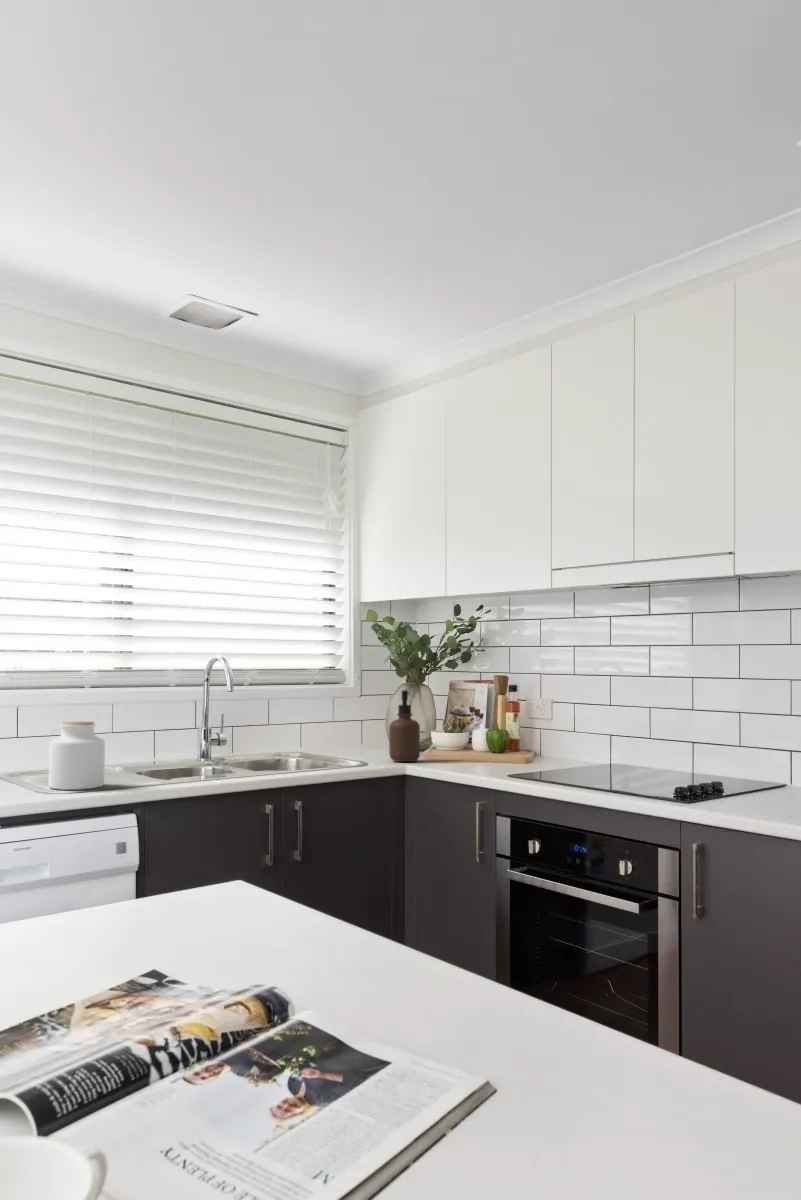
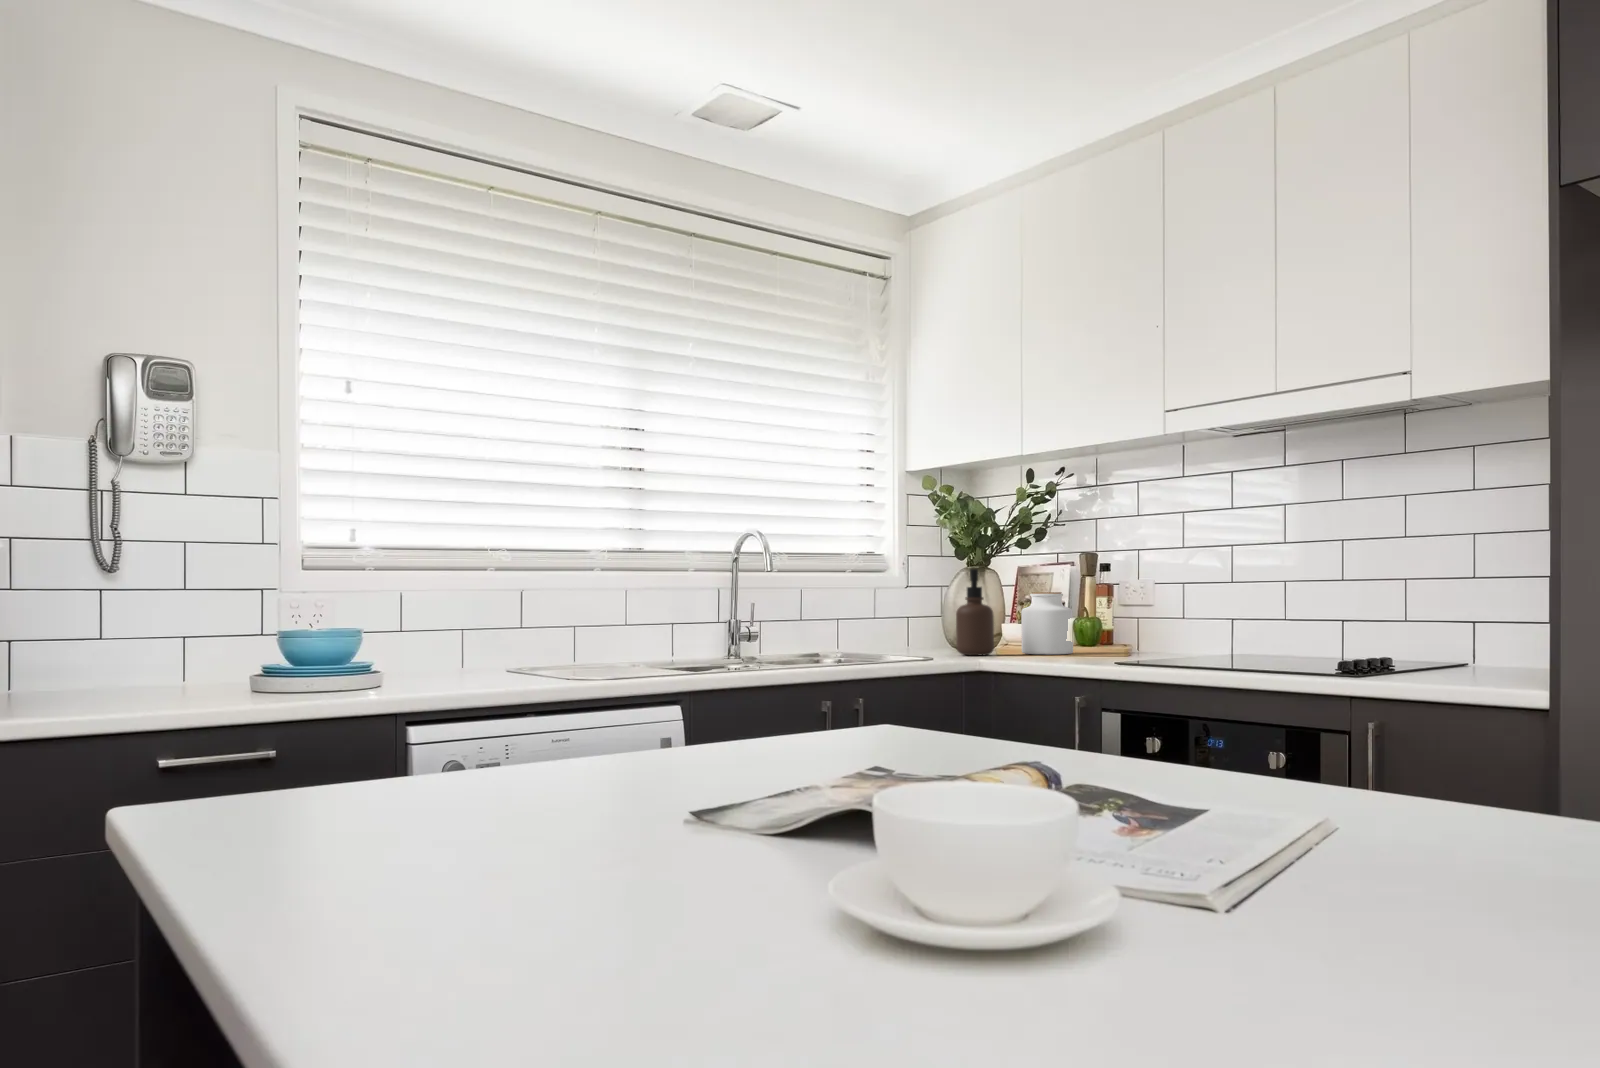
jar: present [49,721,105,790] -> present [1021,592,1073,655]

